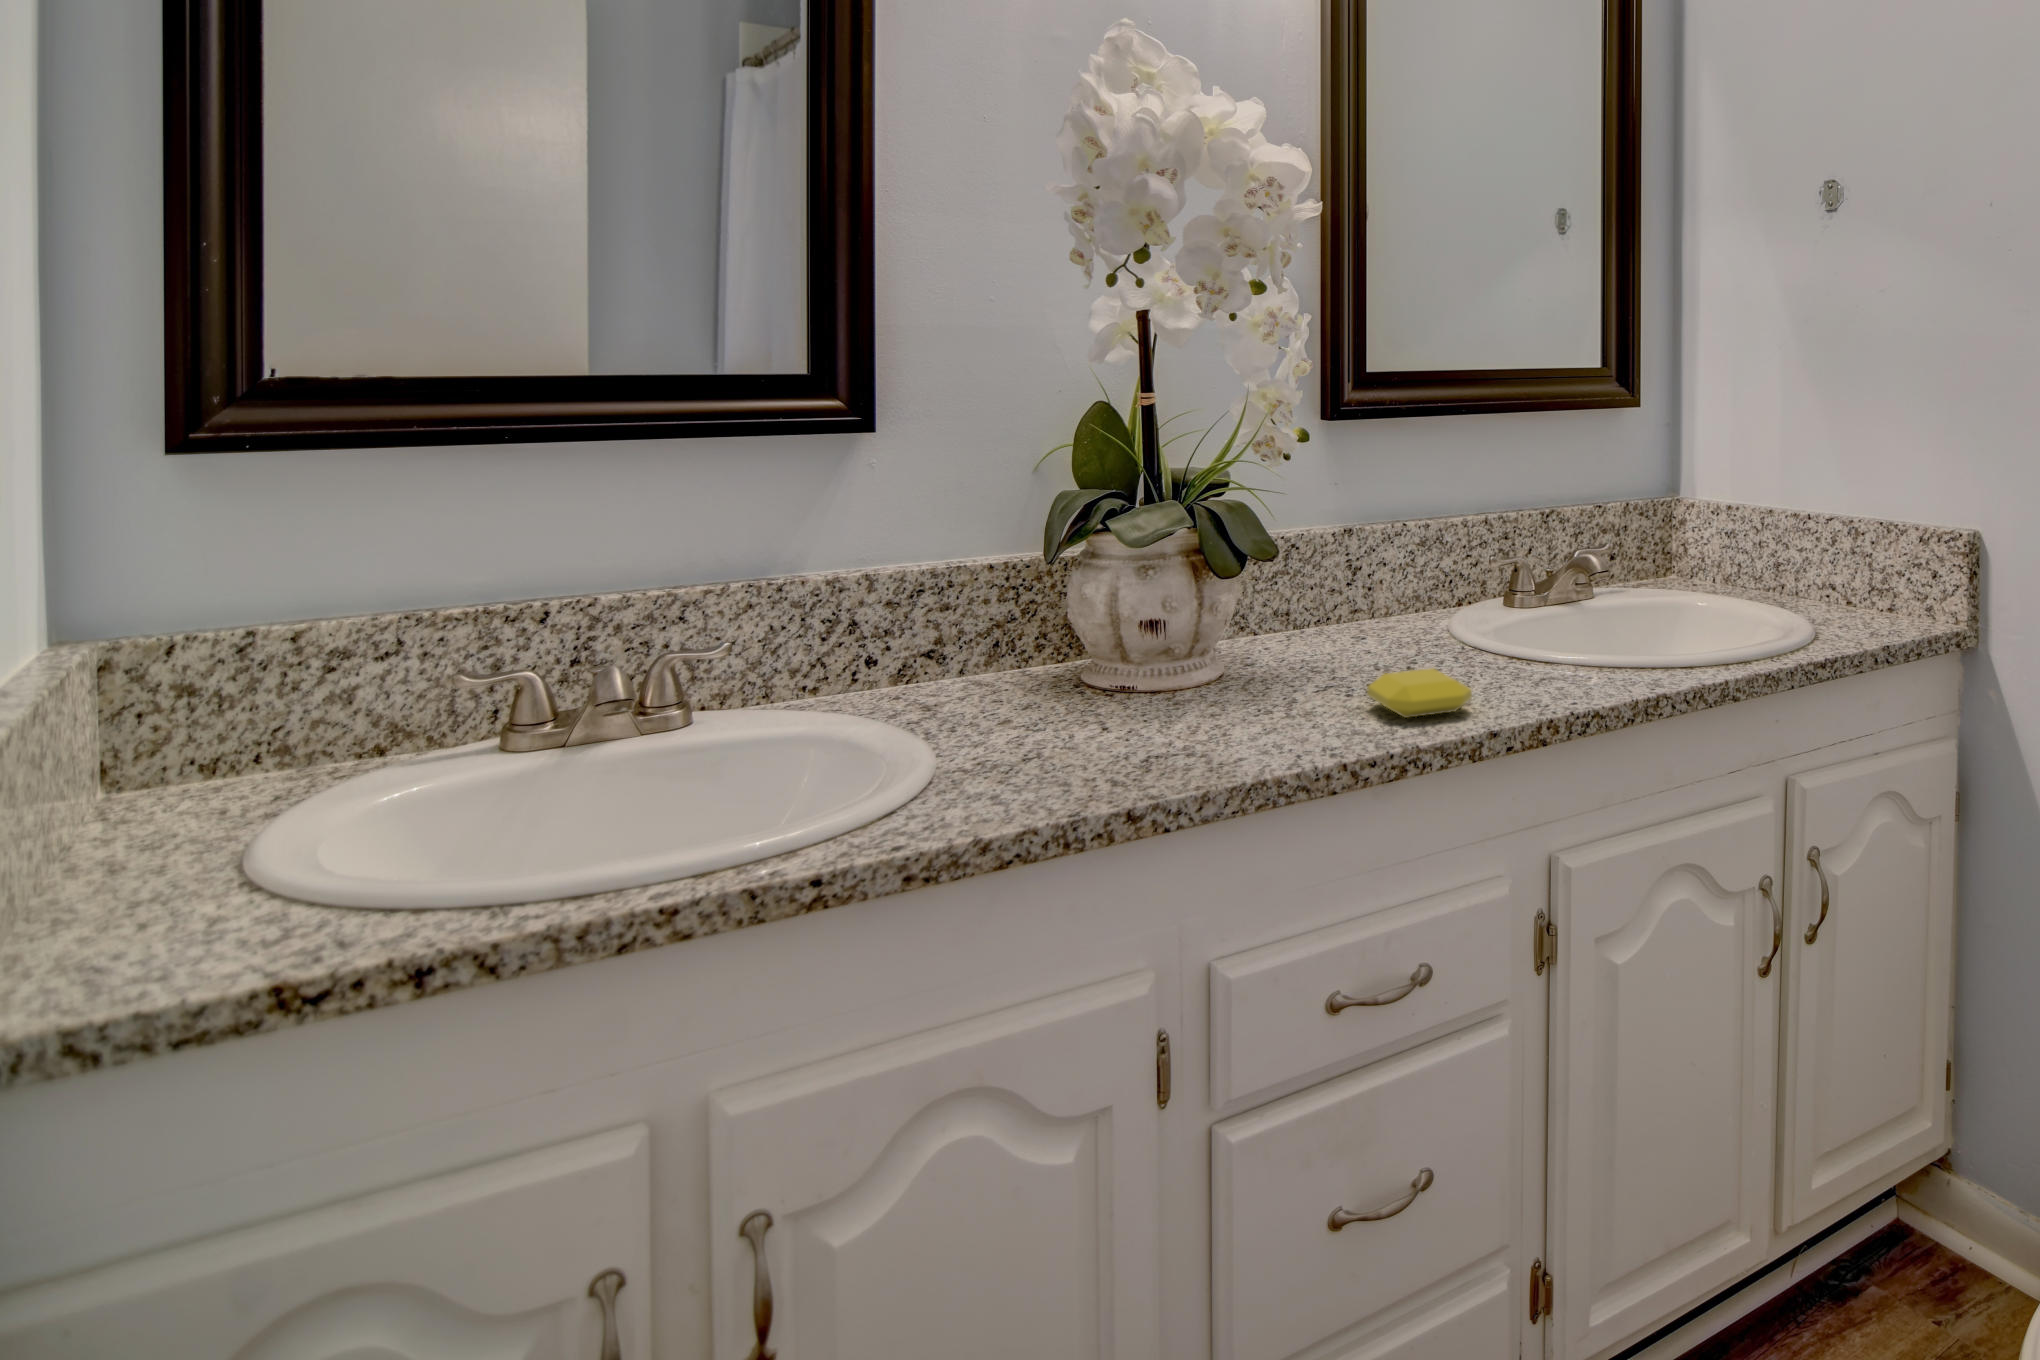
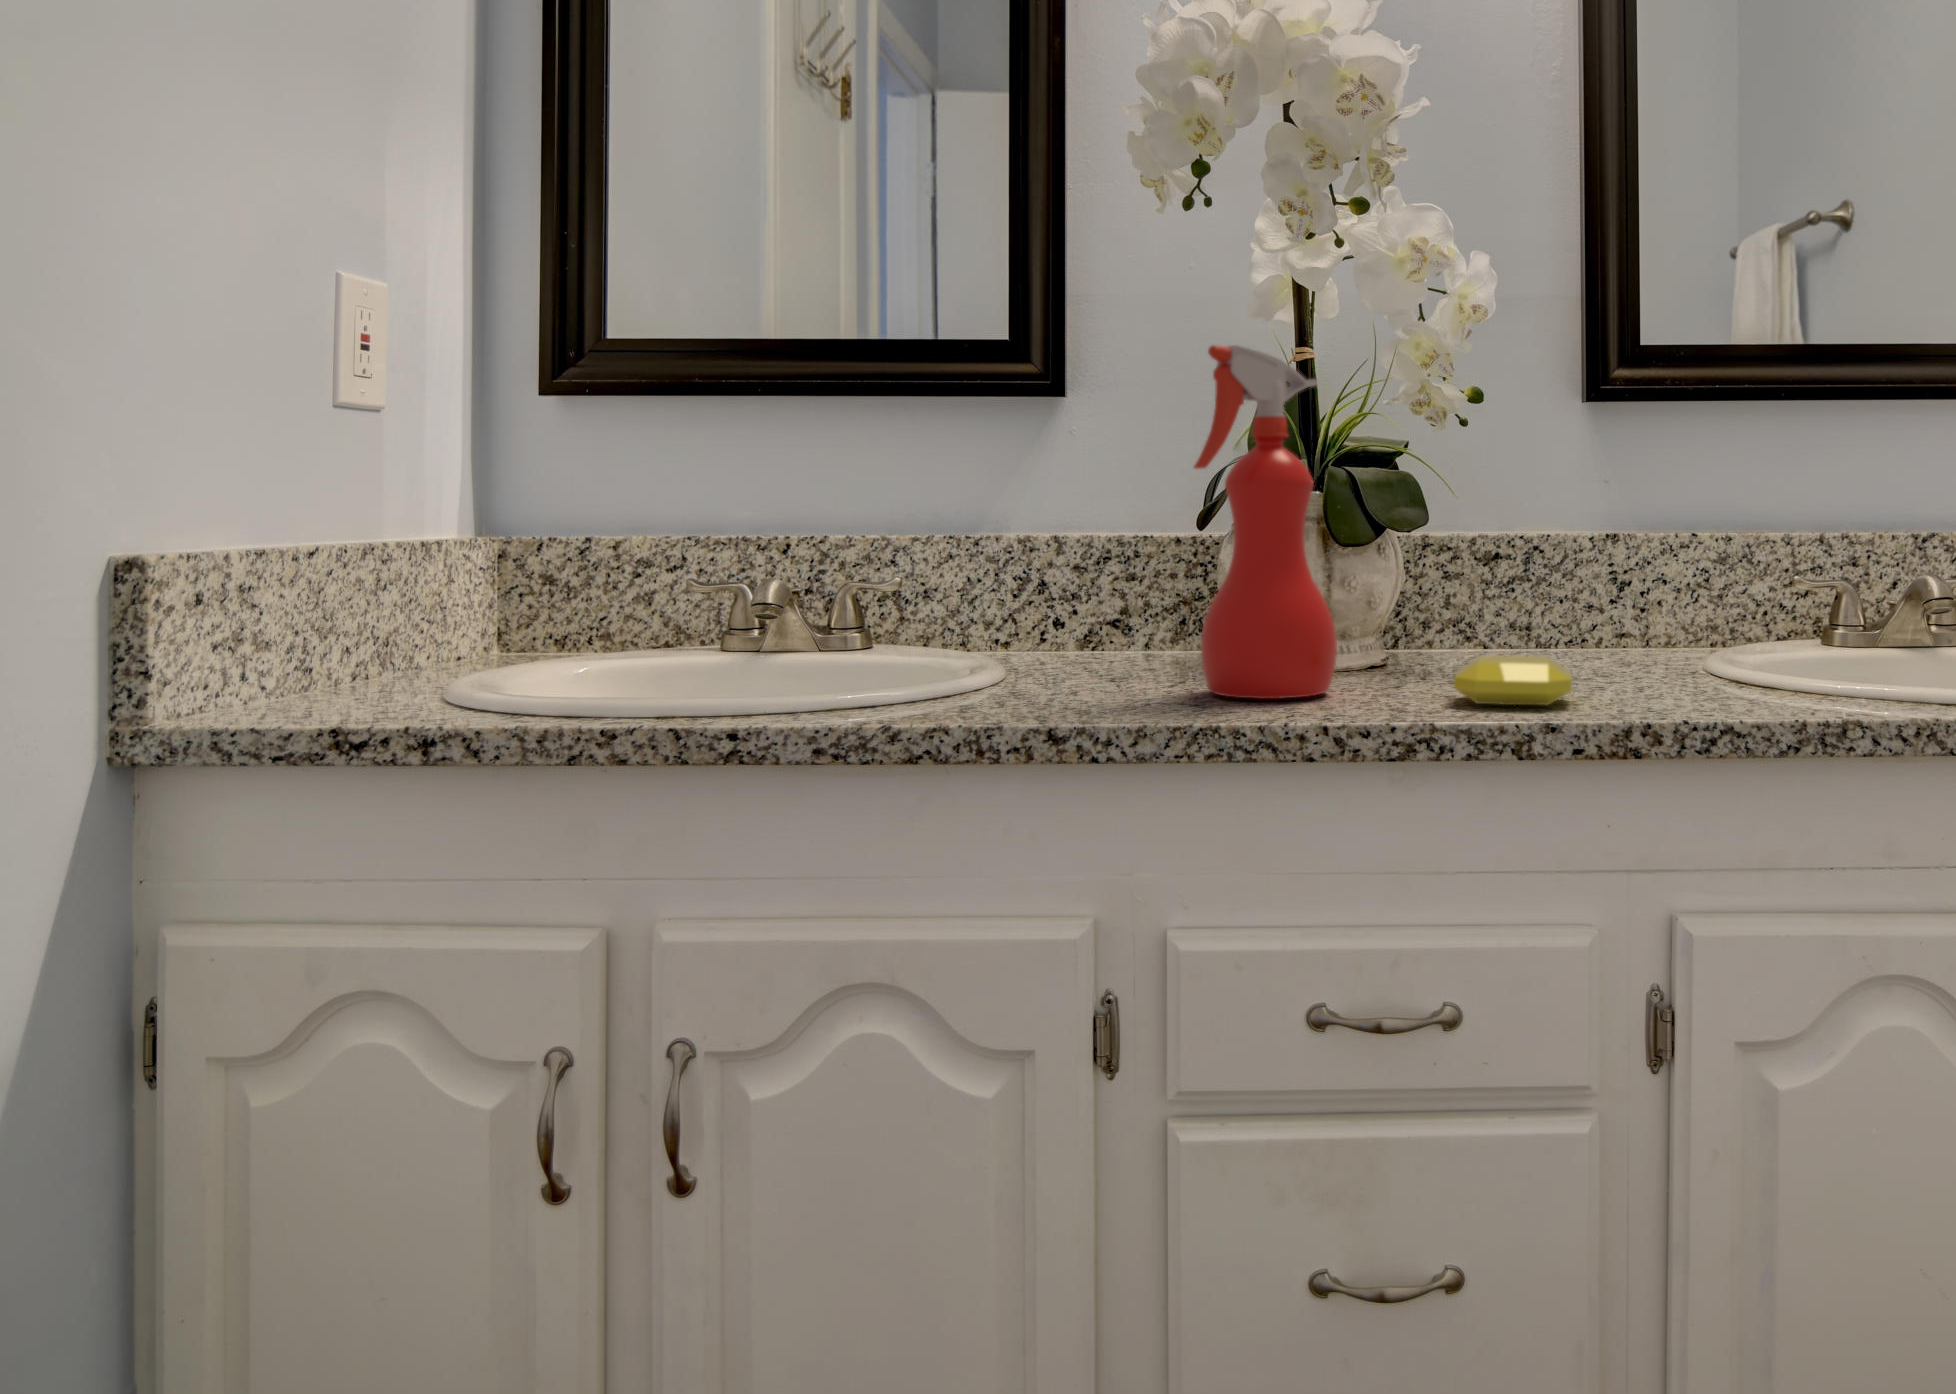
spray bottle: none [1158,434,1278,741] -> present [1194,345,1337,699]

